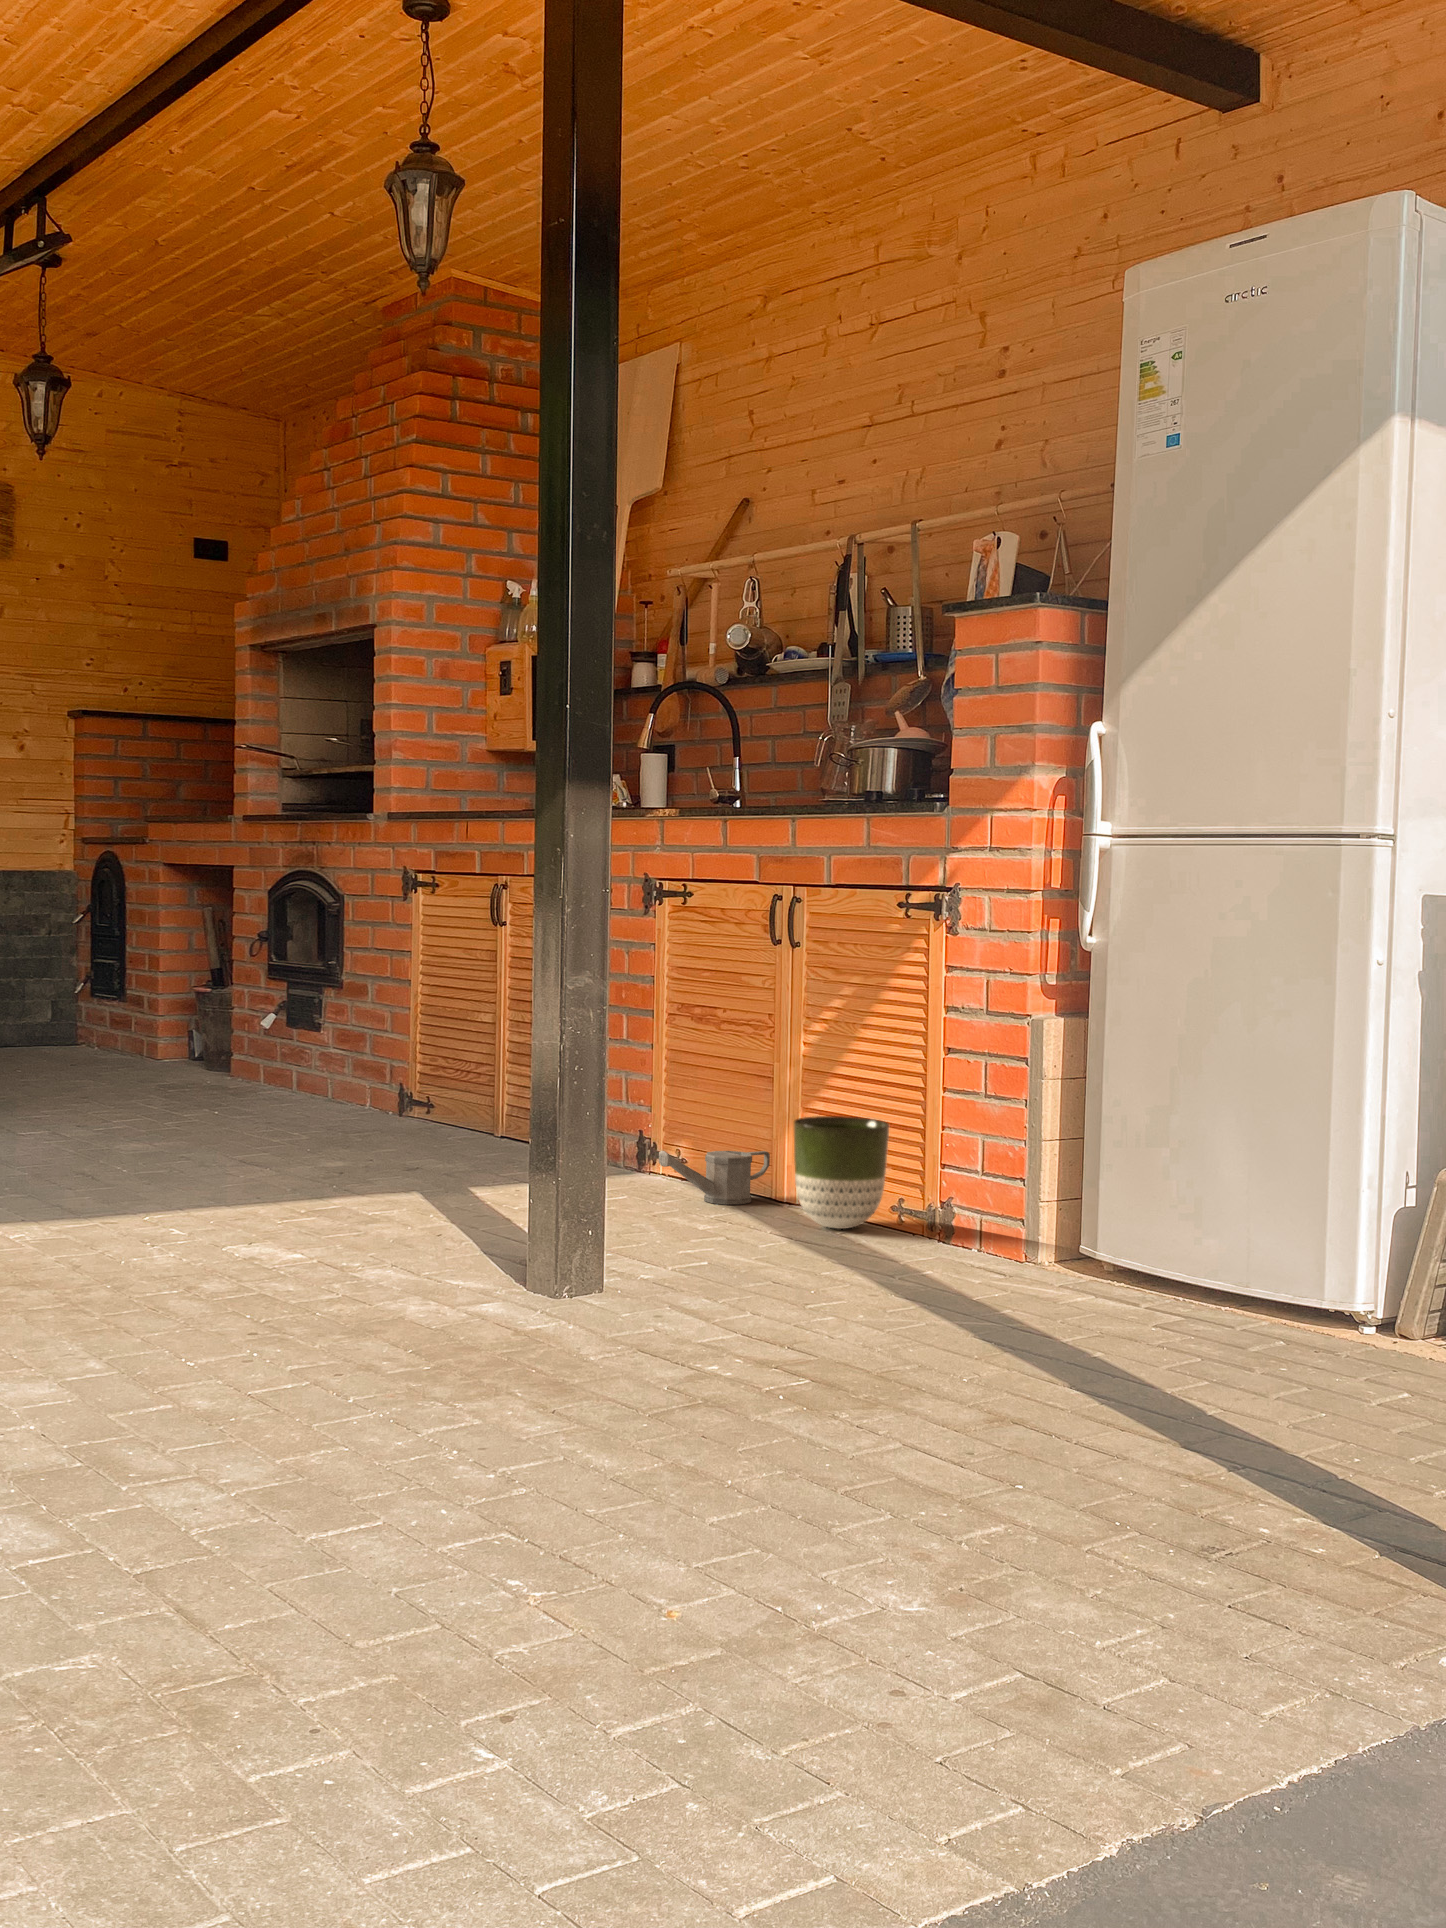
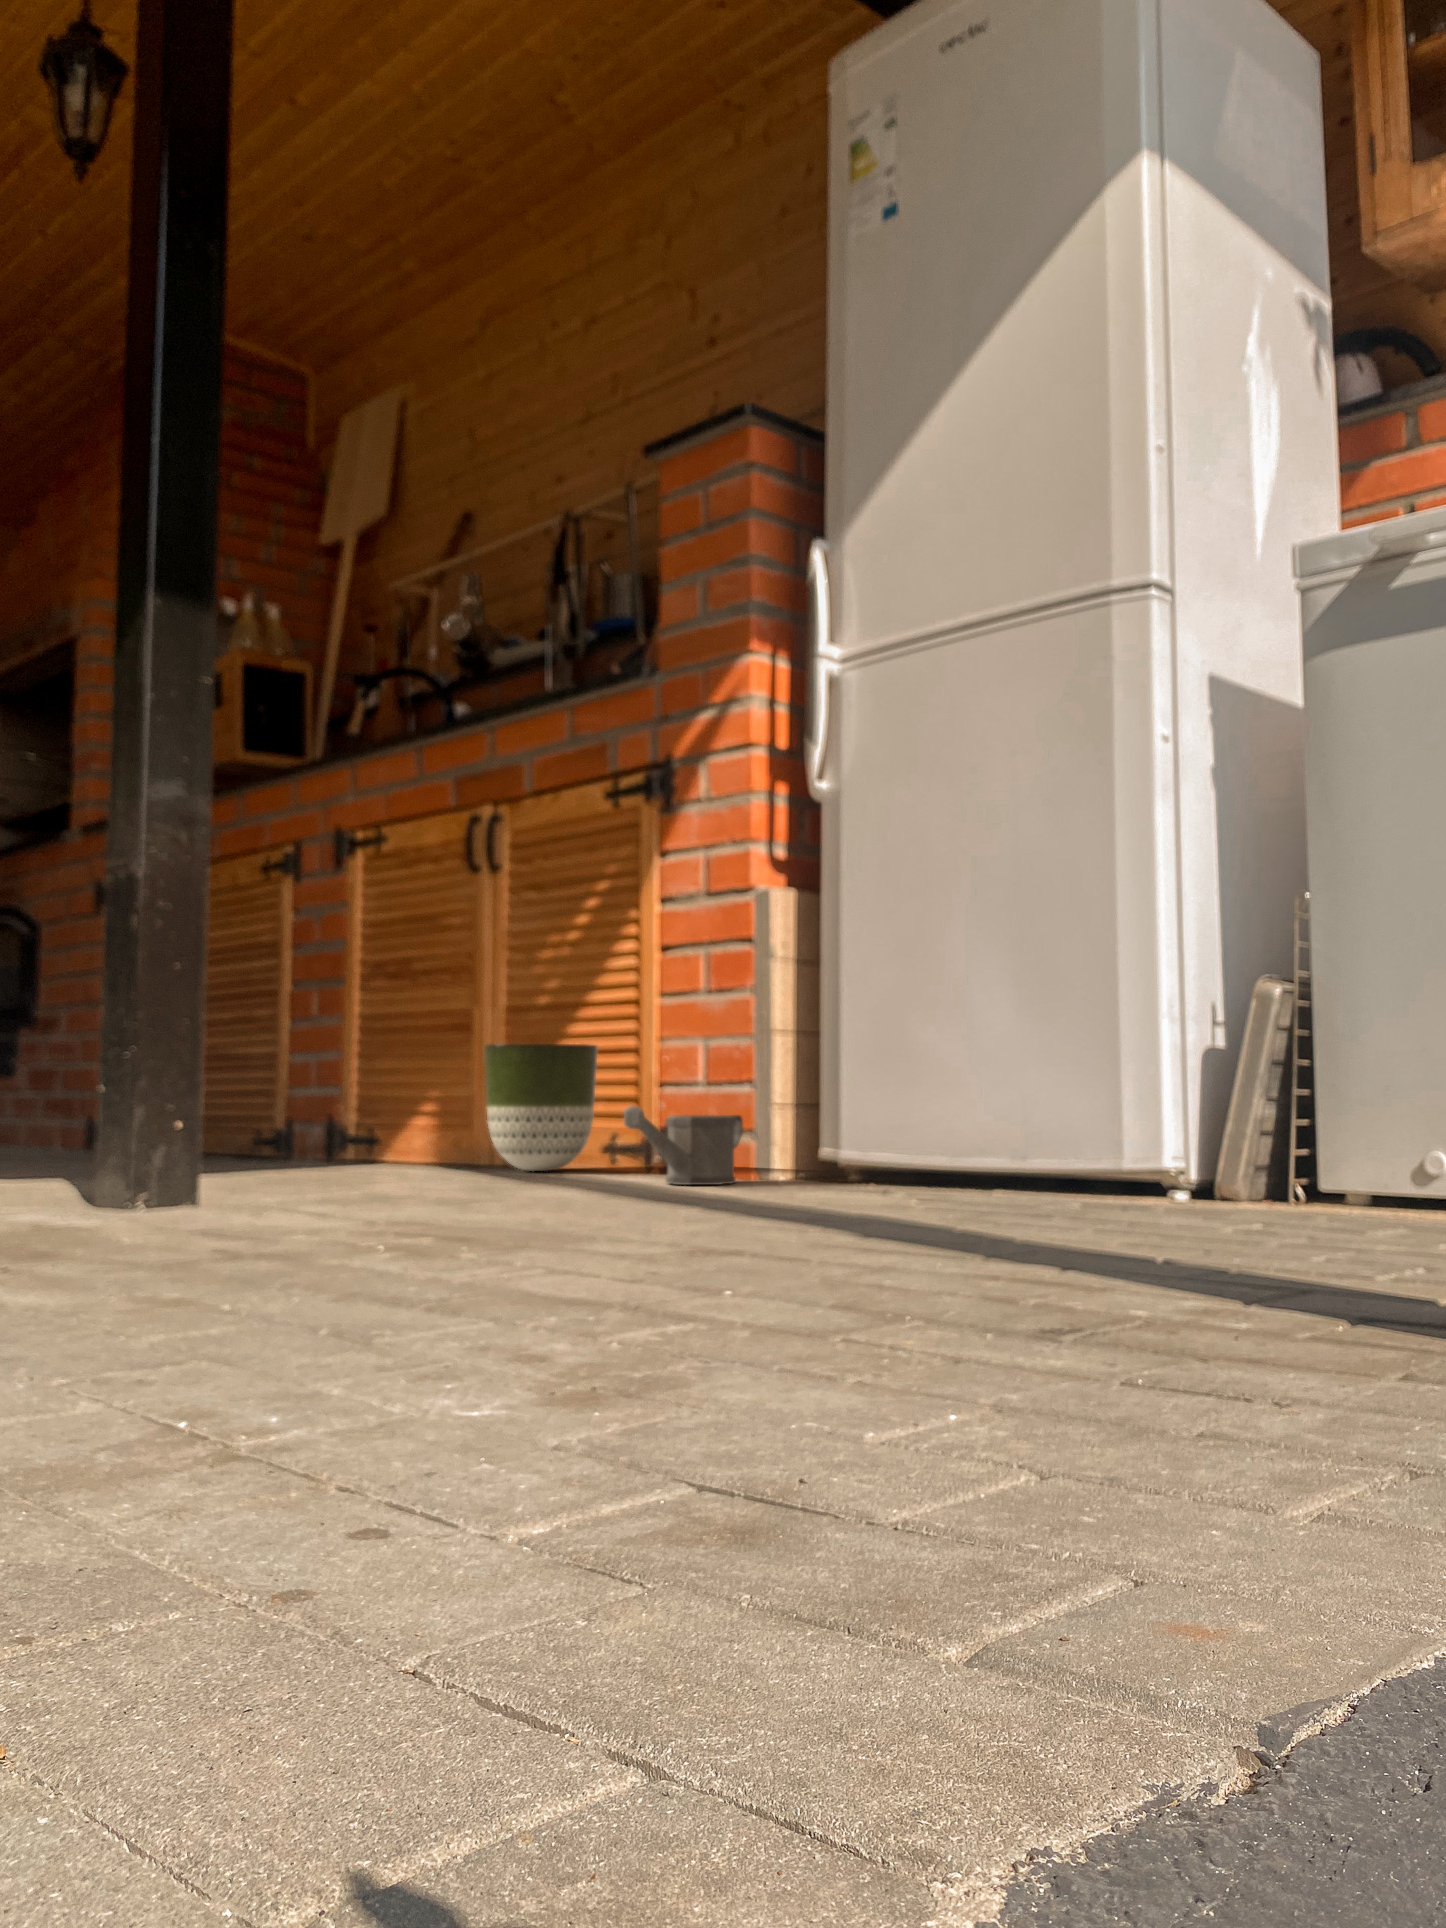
watering can: present [659,1151,770,1205] -> present [624,1106,743,1185]

